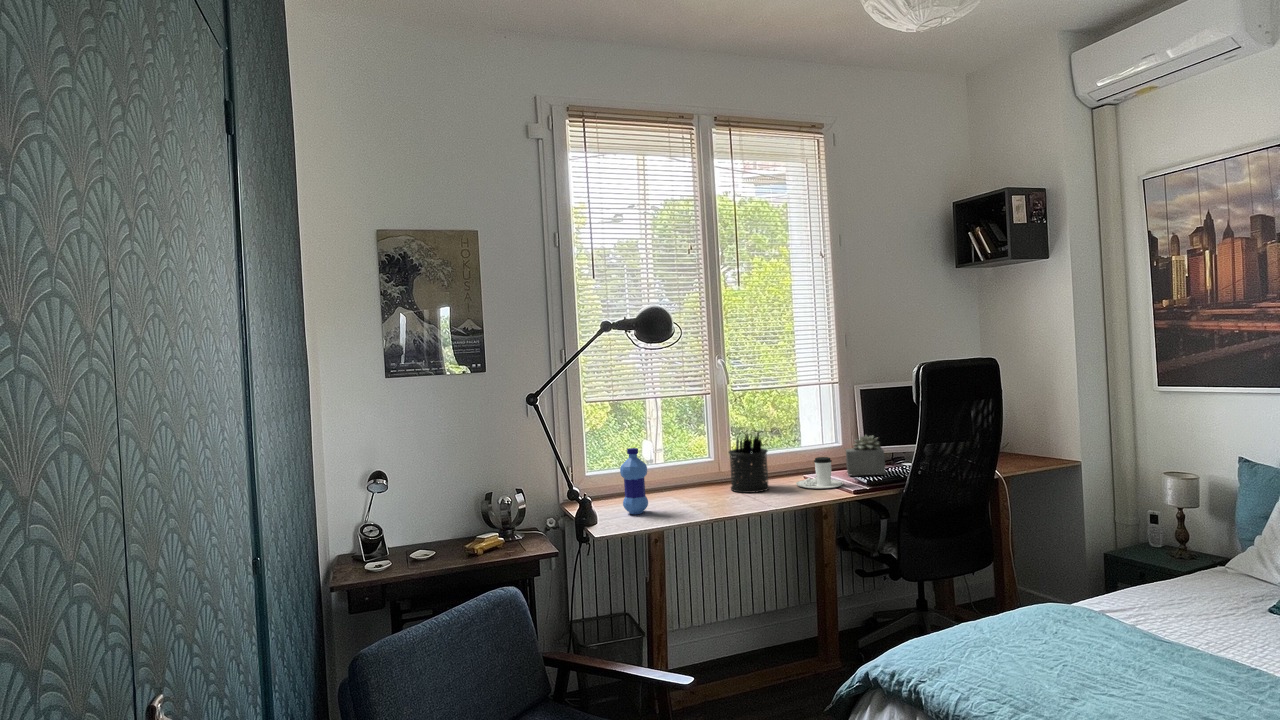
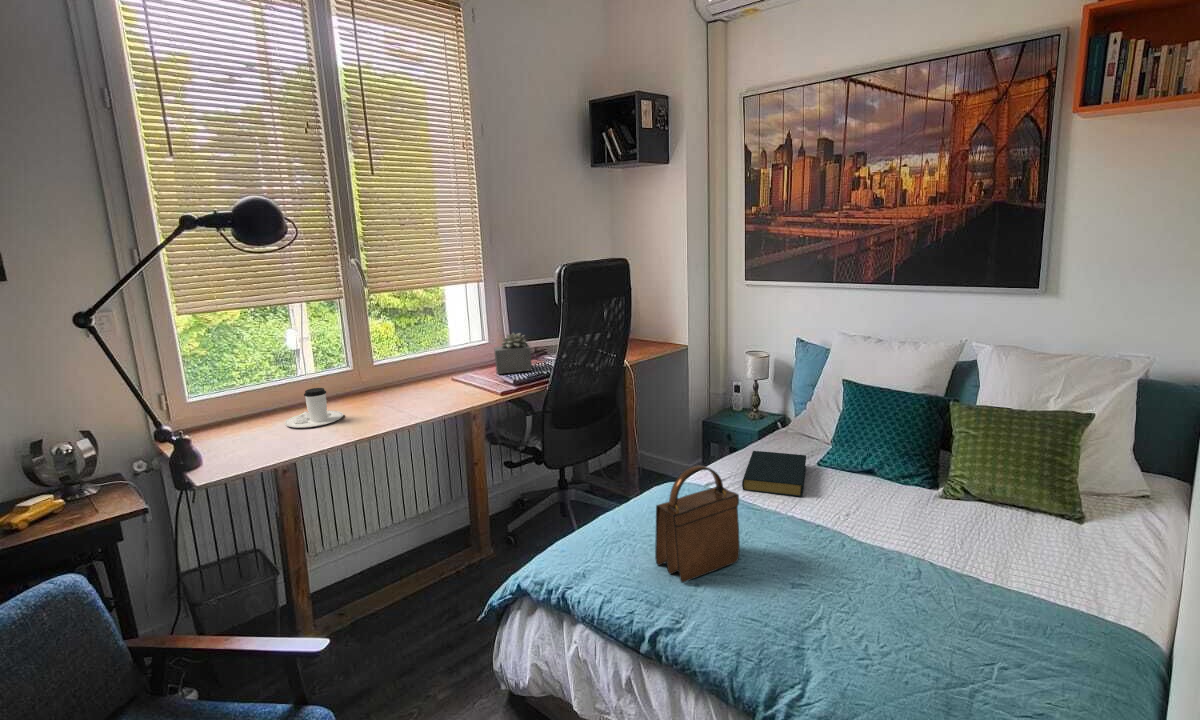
pen holder: present [729,435,769,493] -> none [370,338,418,404]
water bottle: present [620,448,648,514] -> none [230,369,272,446]
coffee cup: present [796,457,843,489] -> present [285,388,343,428]
handbag: none [1022,568,1135,698] -> present [655,465,740,583]
hardback book: none [1149,584,1252,643] -> present [742,451,806,497]

